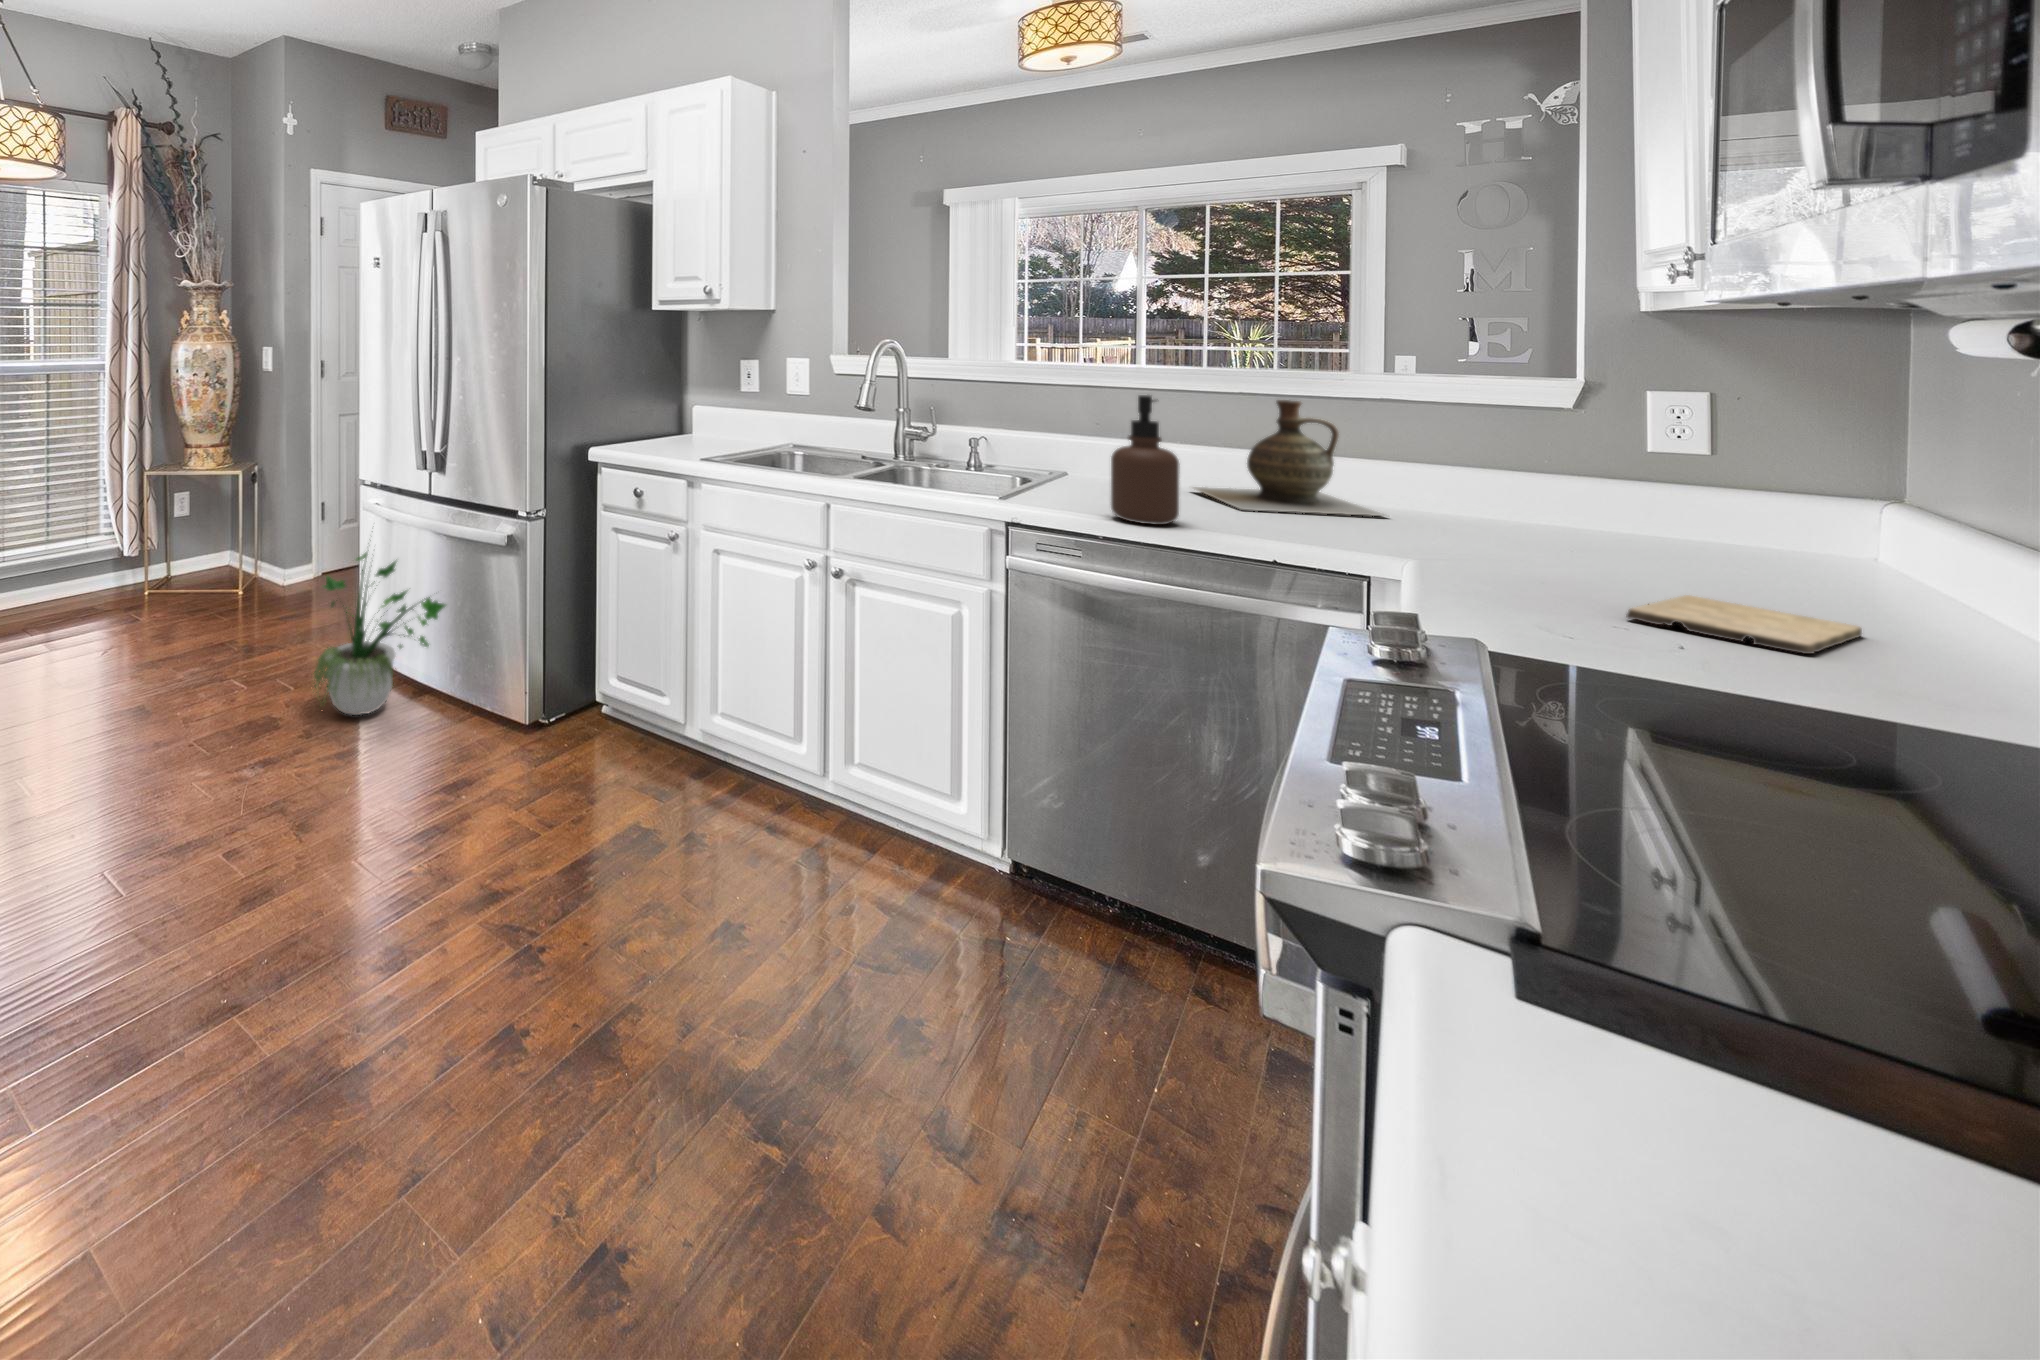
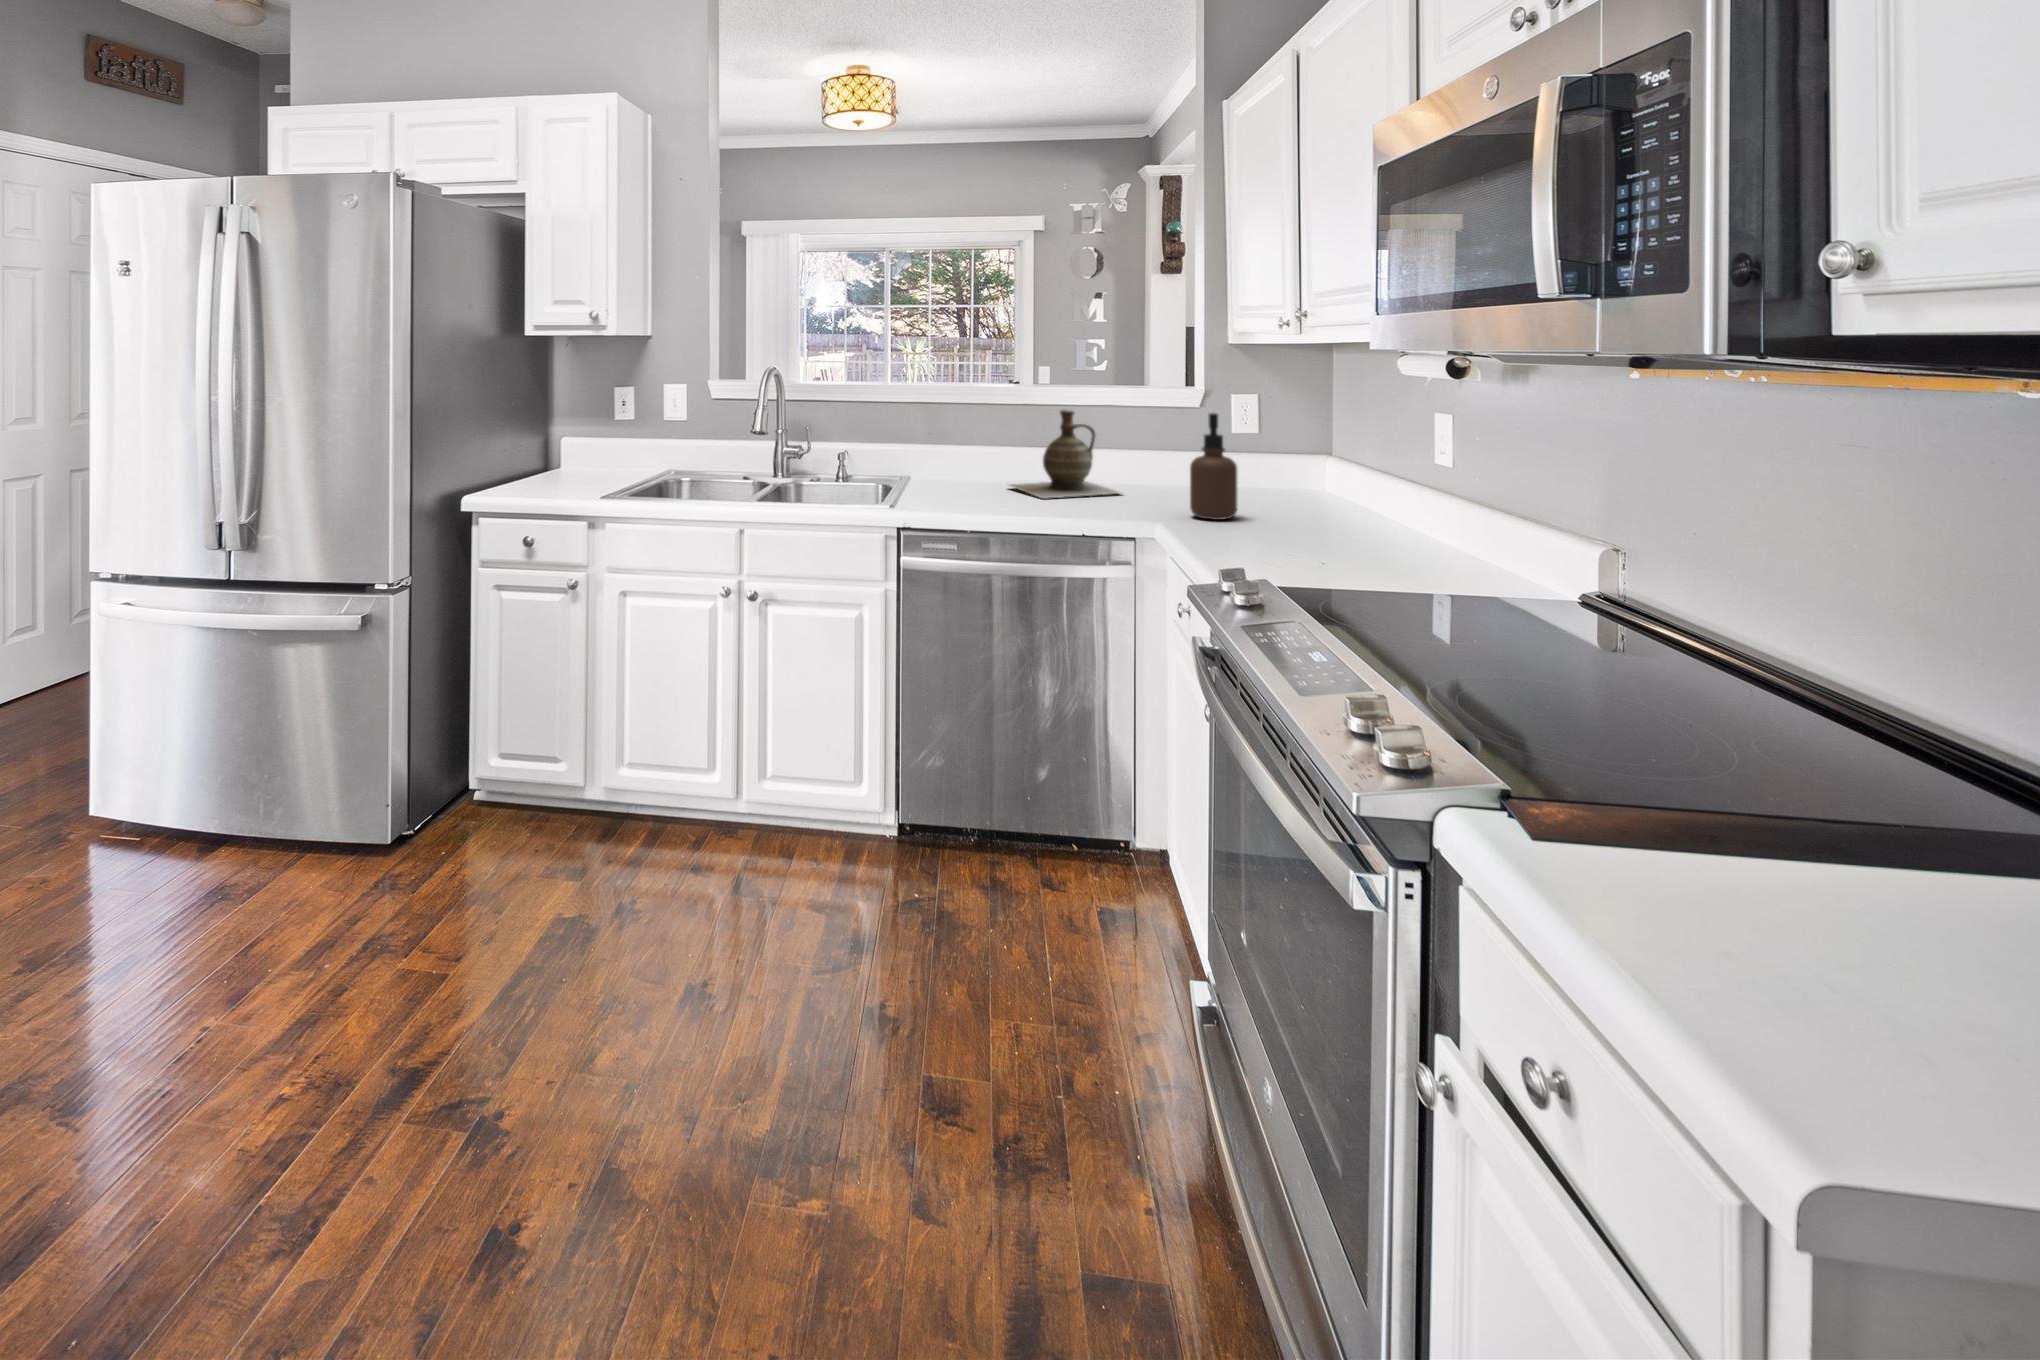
soap dispenser: present [1111,395,1180,525] -> present [1190,413,1238,520]
potted plant: present [314,552,446,715] -> none [64,620,293,894]
cutting board: present [1627,595,1862,654] -> none [1234,522,1317,546]

